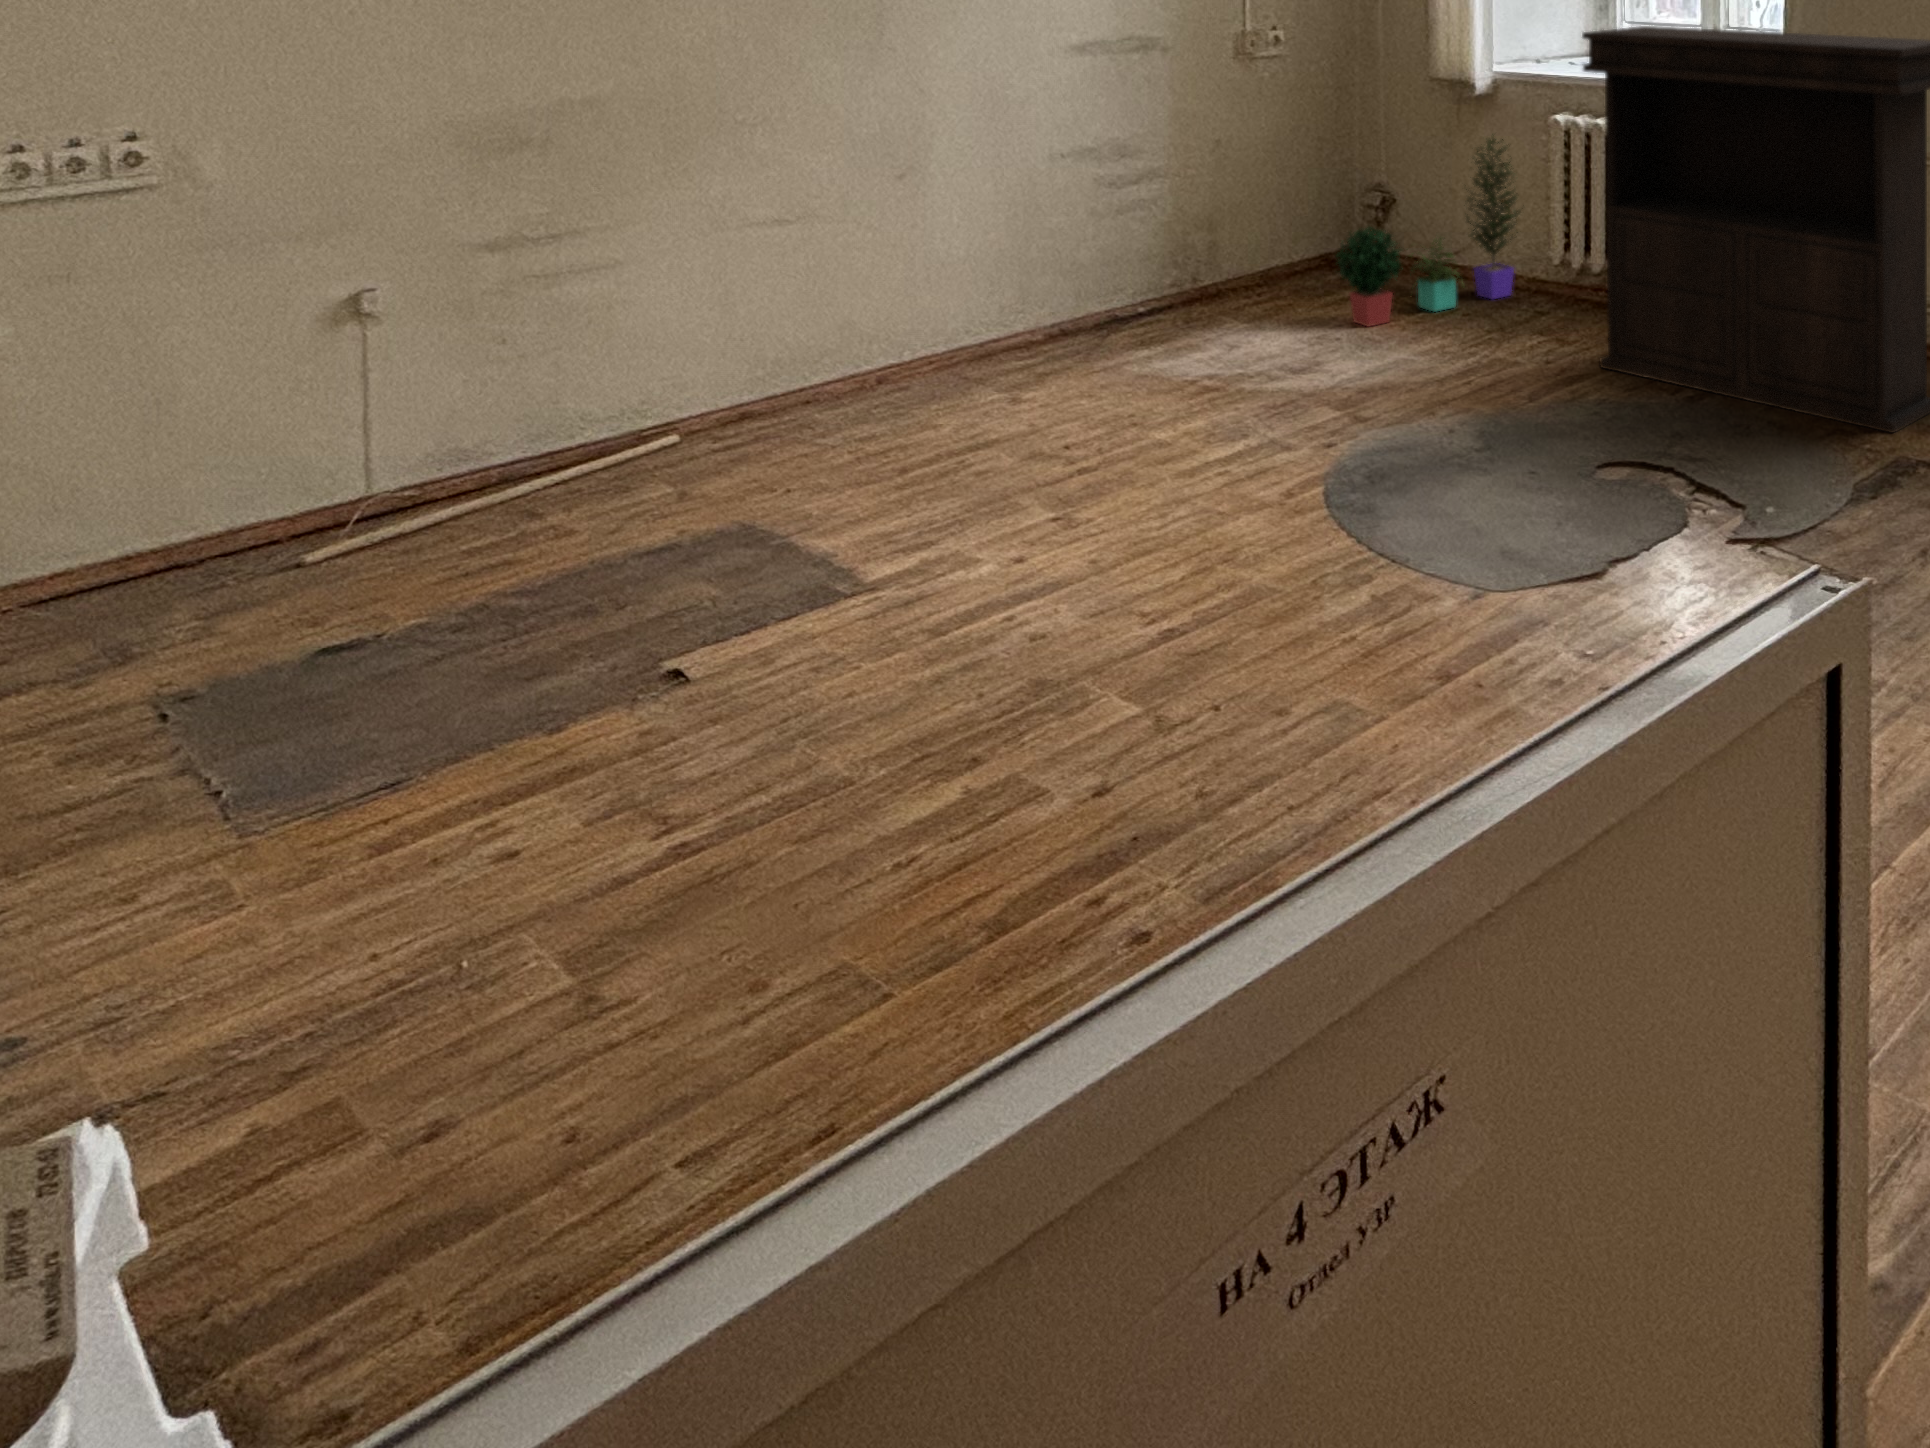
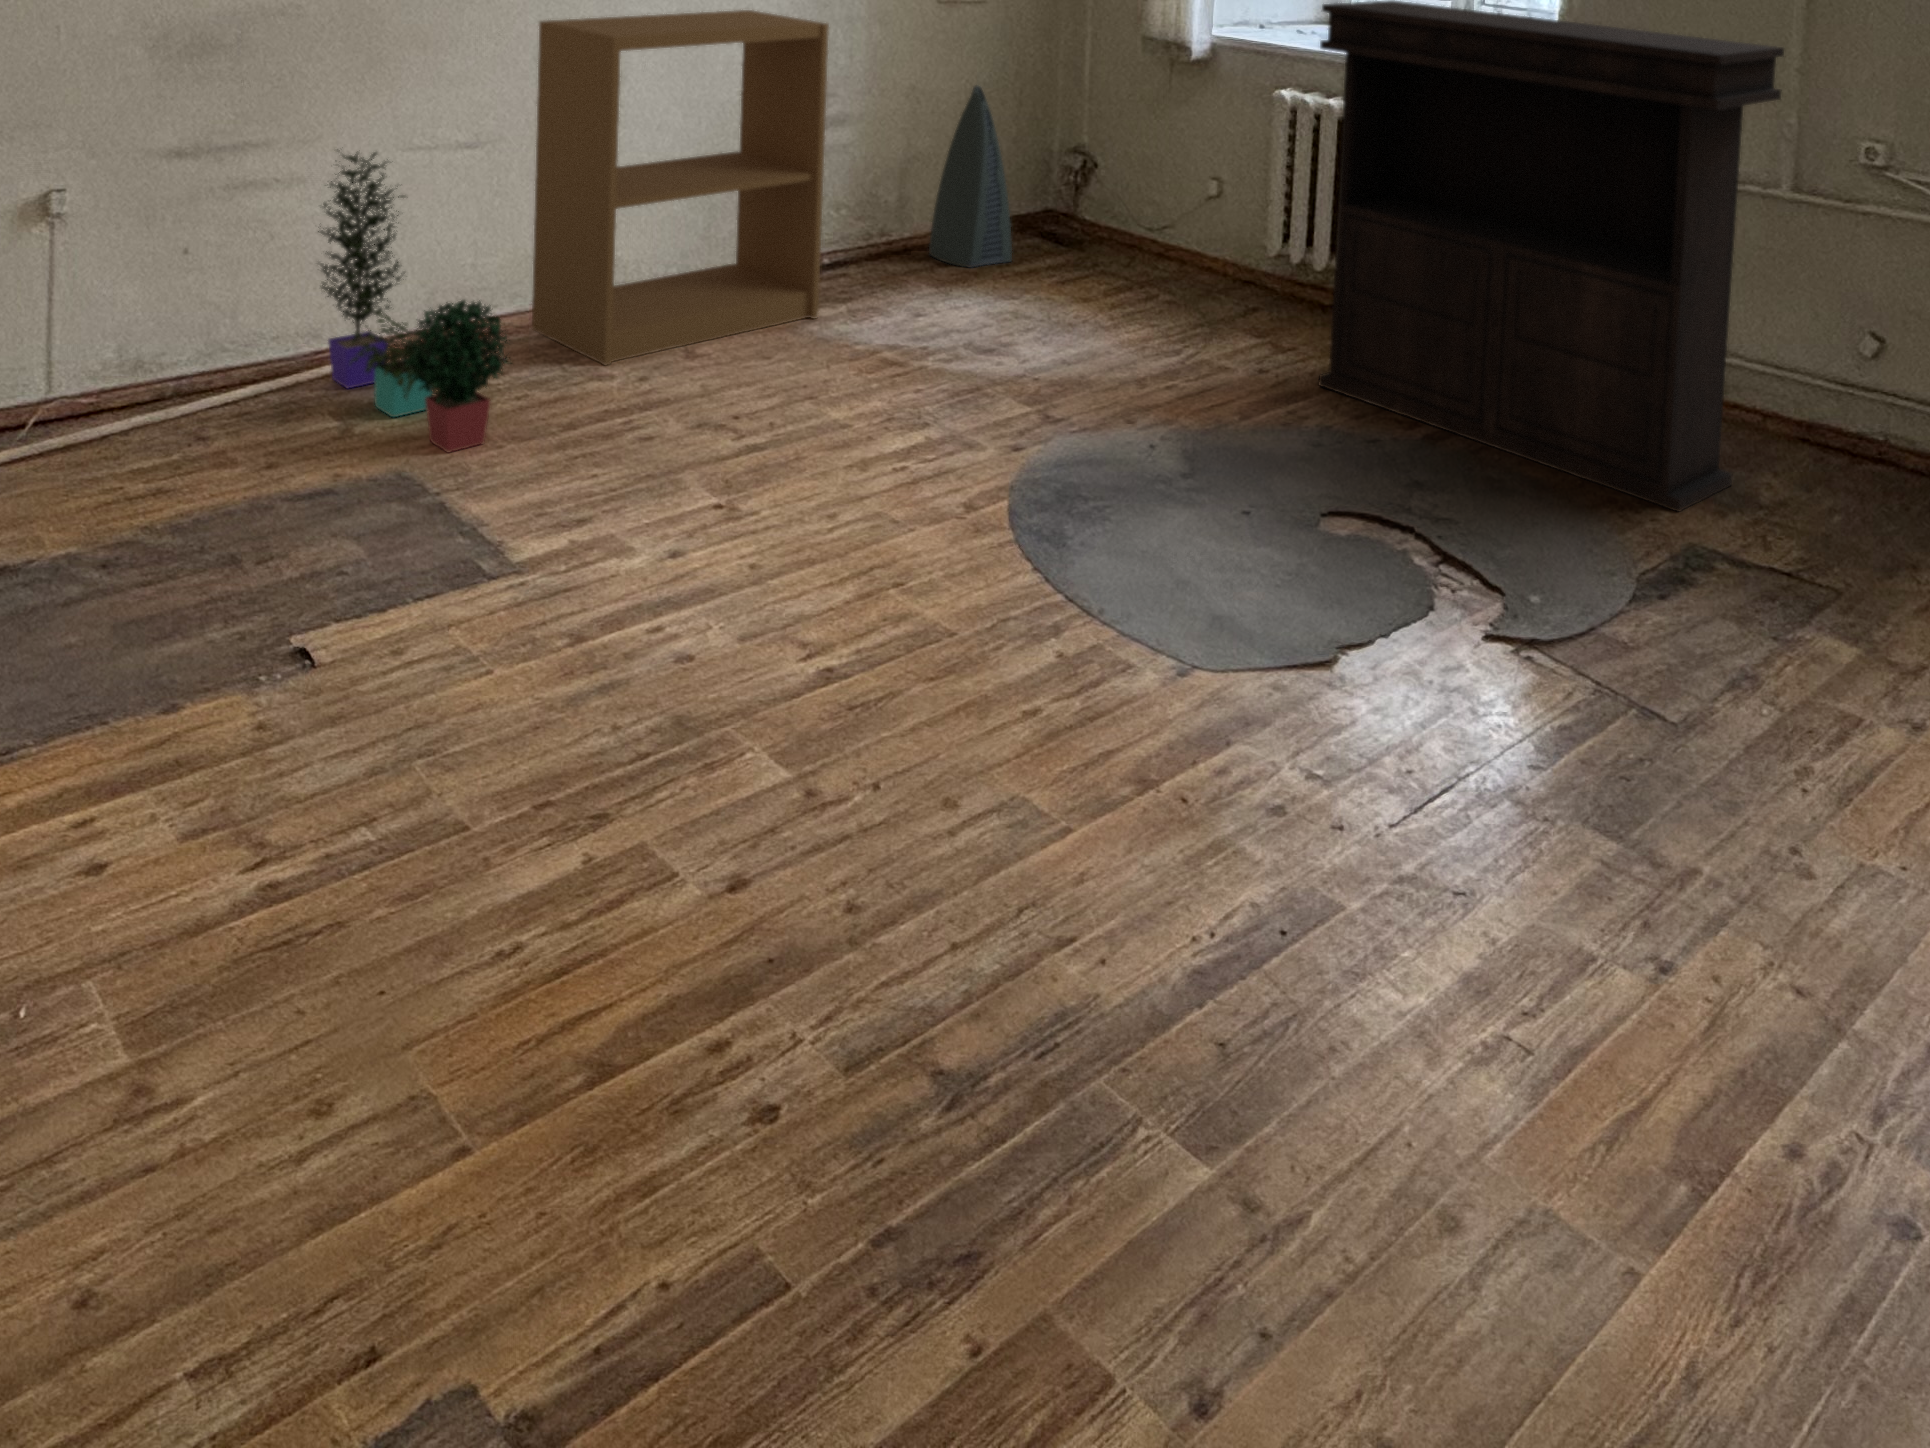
bookshelf: none [853,75,1143,415] -> present [532,10,829,365]
air purifier: none [1245,132,1324,301] -> present [929,86,1012,267]
potted plant: present [1337,134,1520,326] -> present [318,152,510,453]

